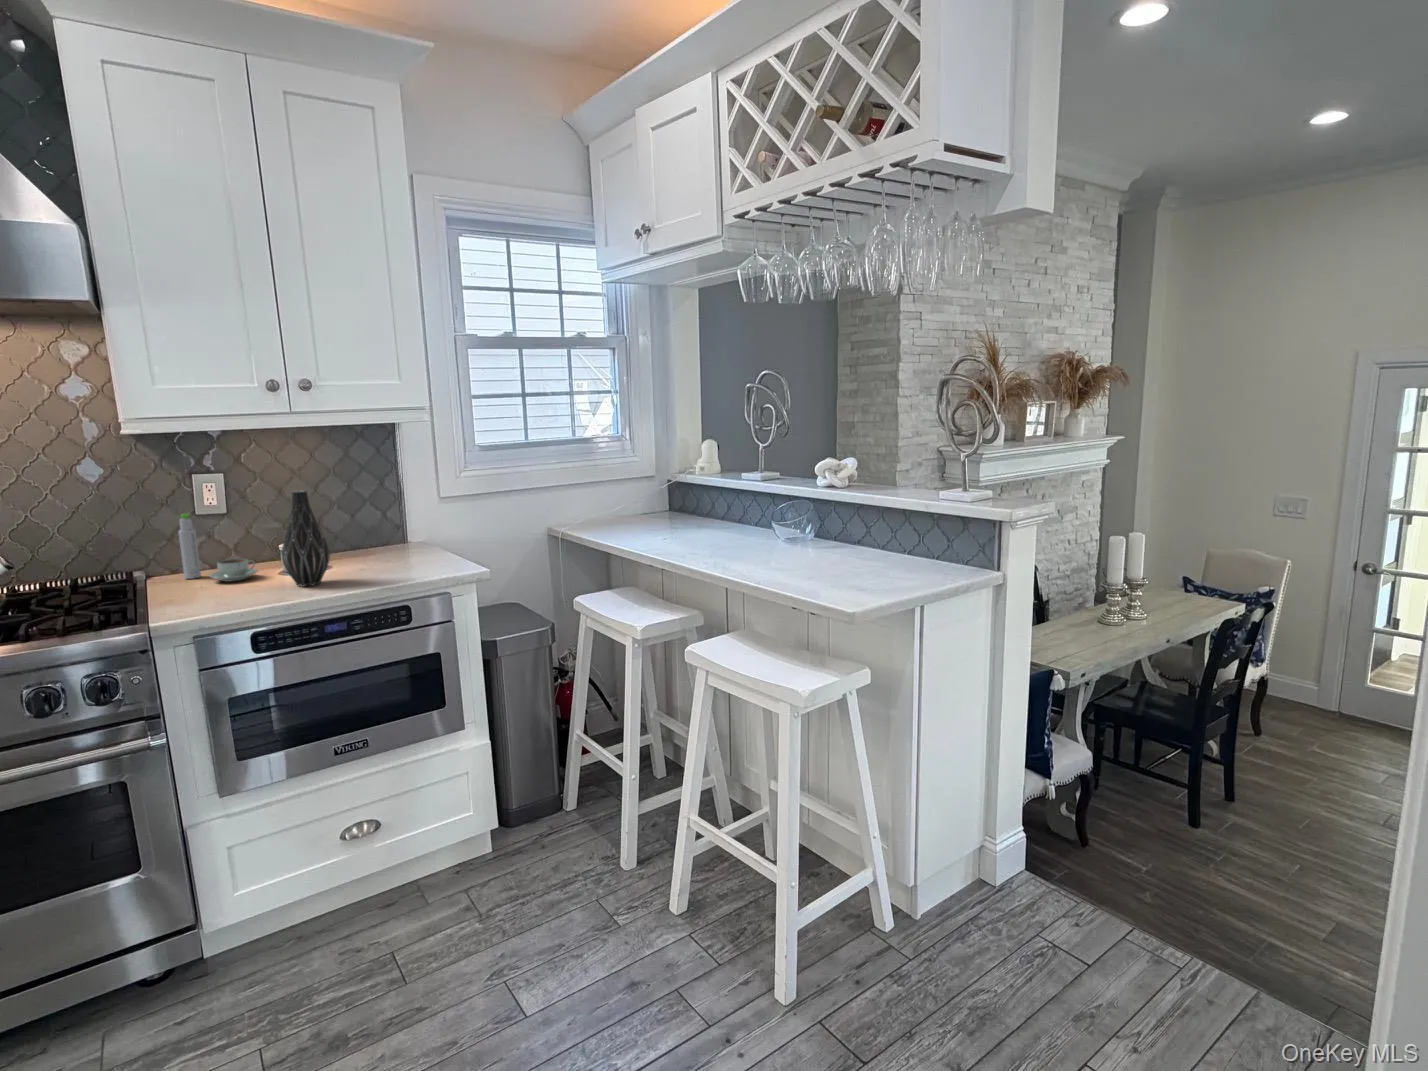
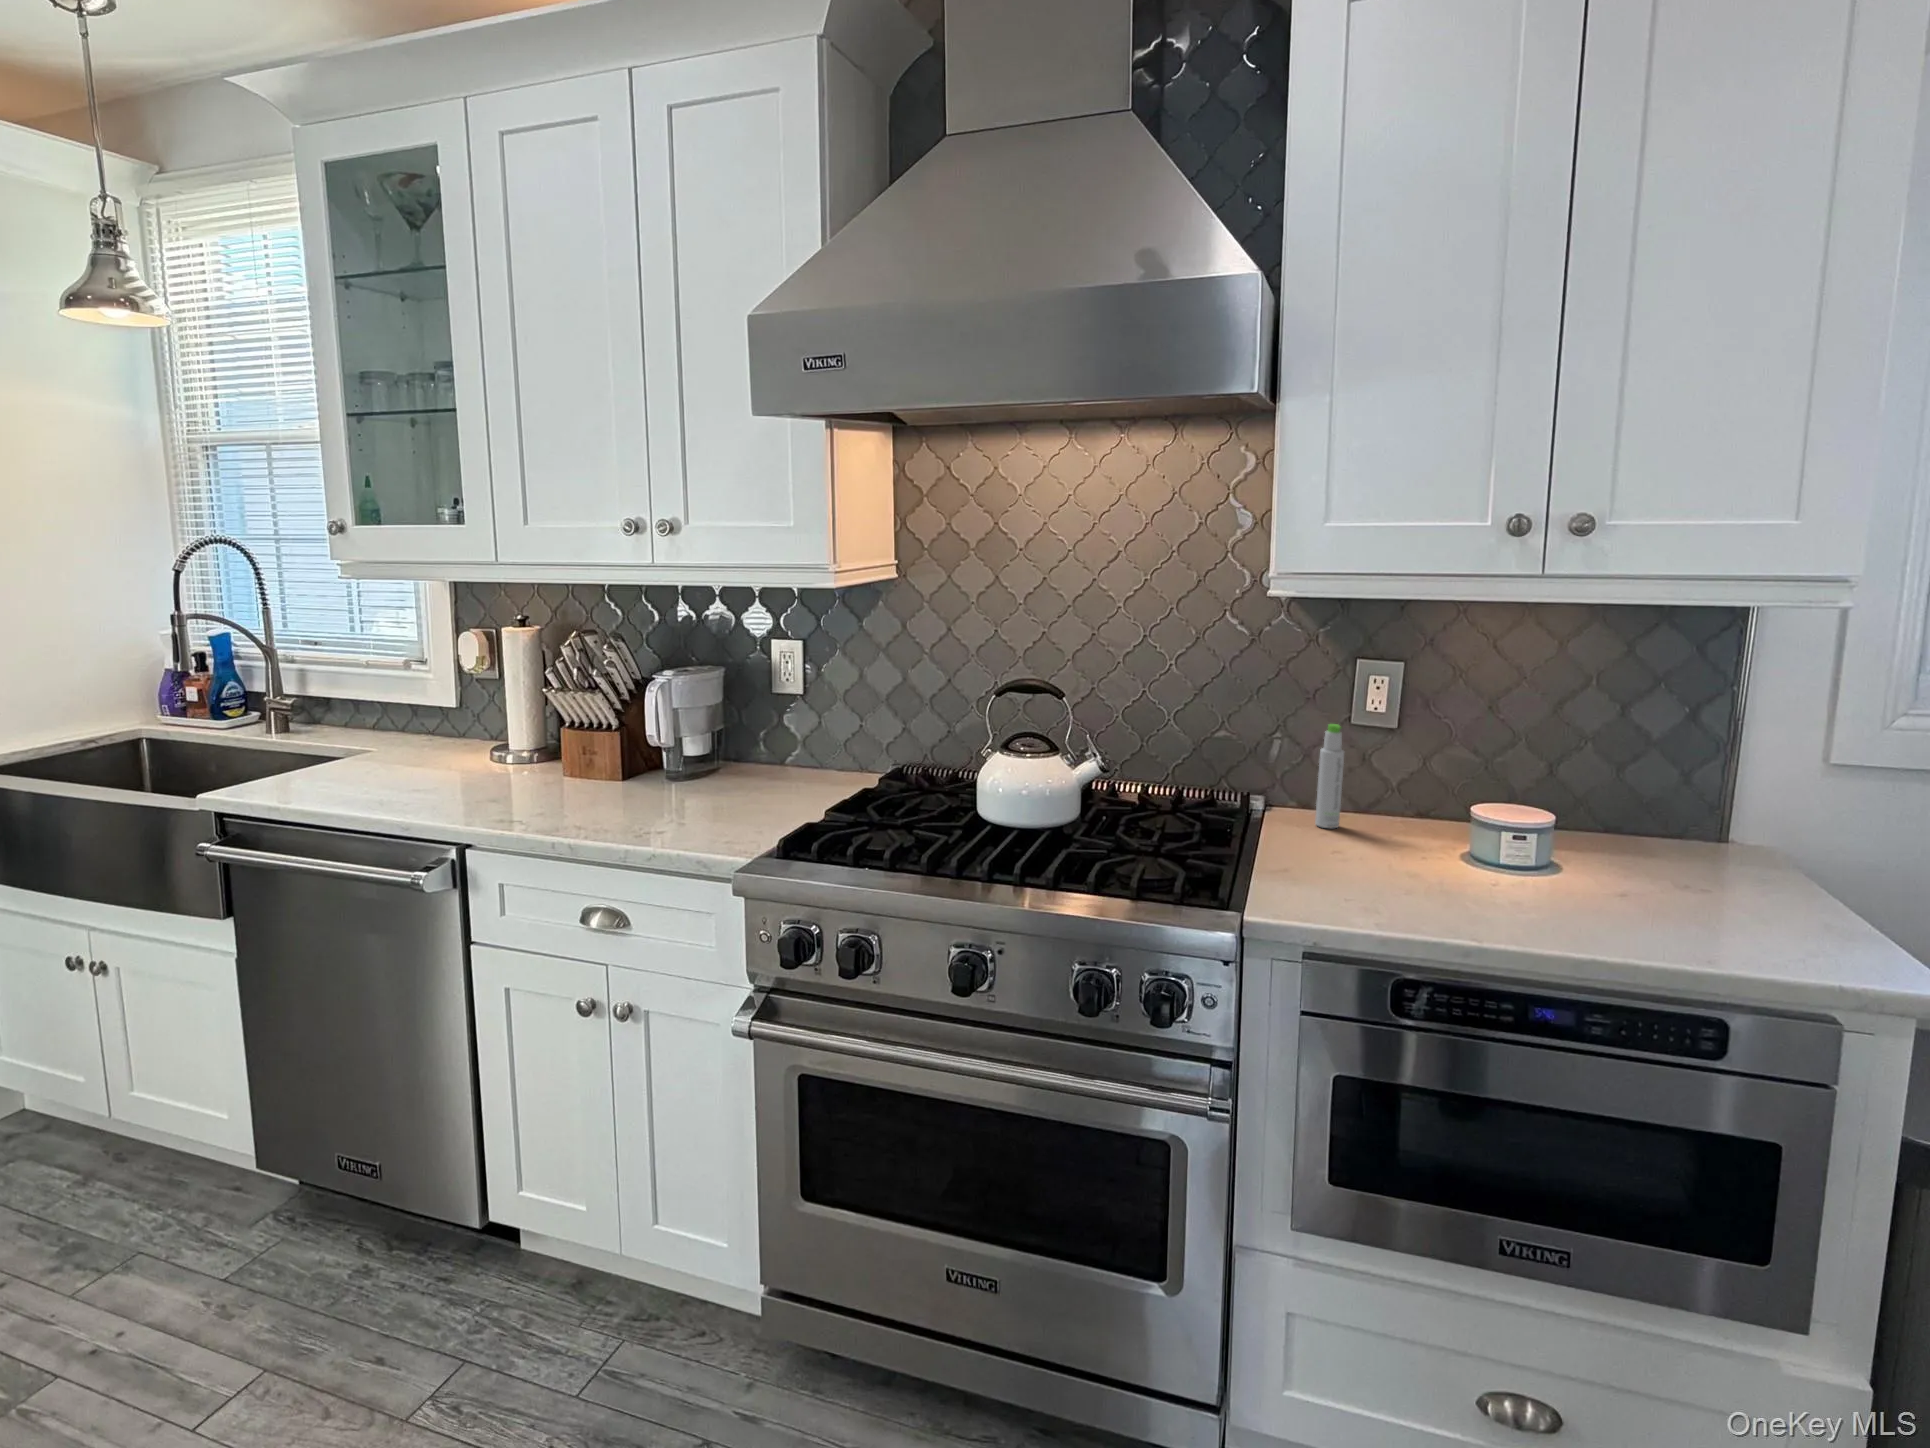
vase: present [282,490,330,587] -> none [1472,726,1566,911]
coffee cup: present [209,558,258,582] -> none [1349,812,1428,855]

